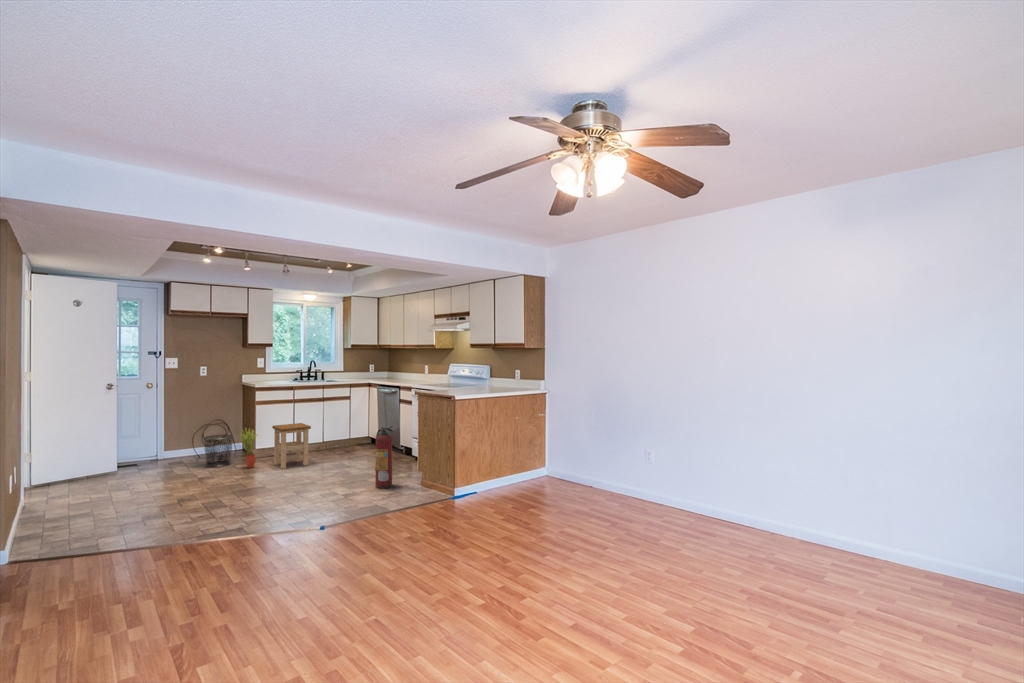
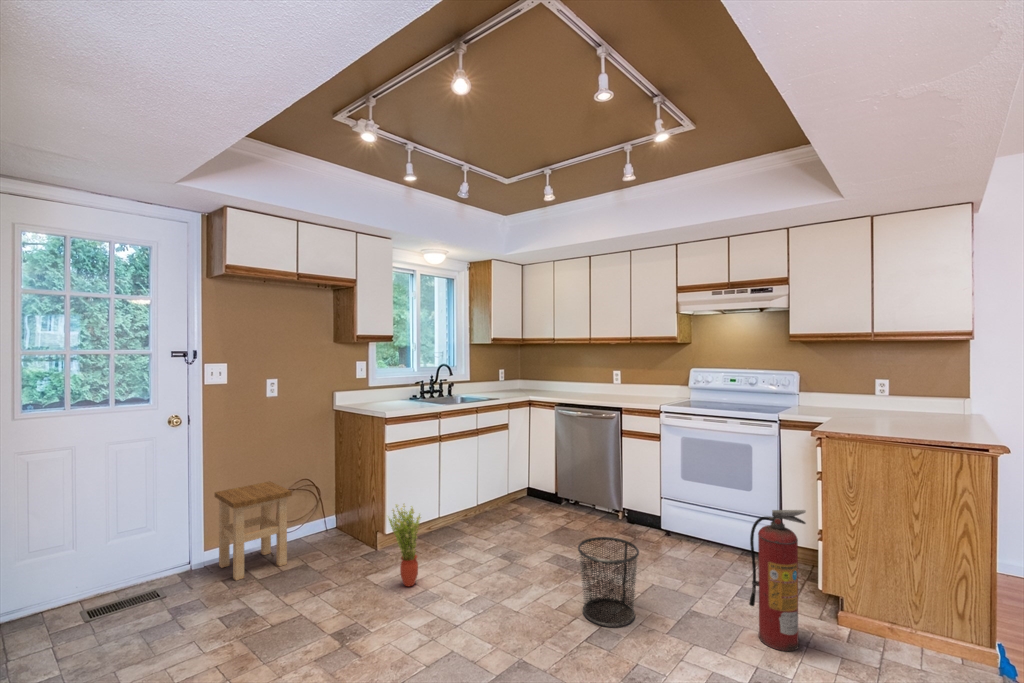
stool: present [272,423,311,469] -> present [215,481,292,580]
waste bin: present [203,434,233,467] -> present [578,537,639,627]

